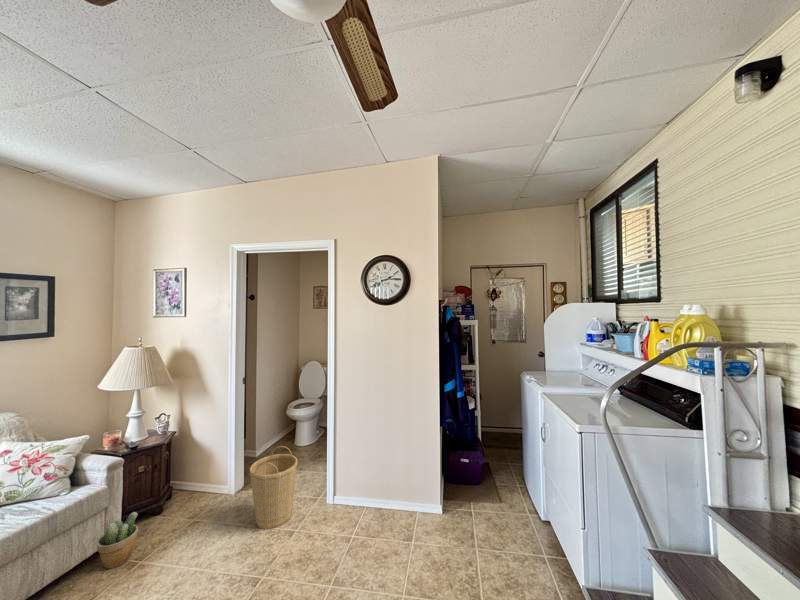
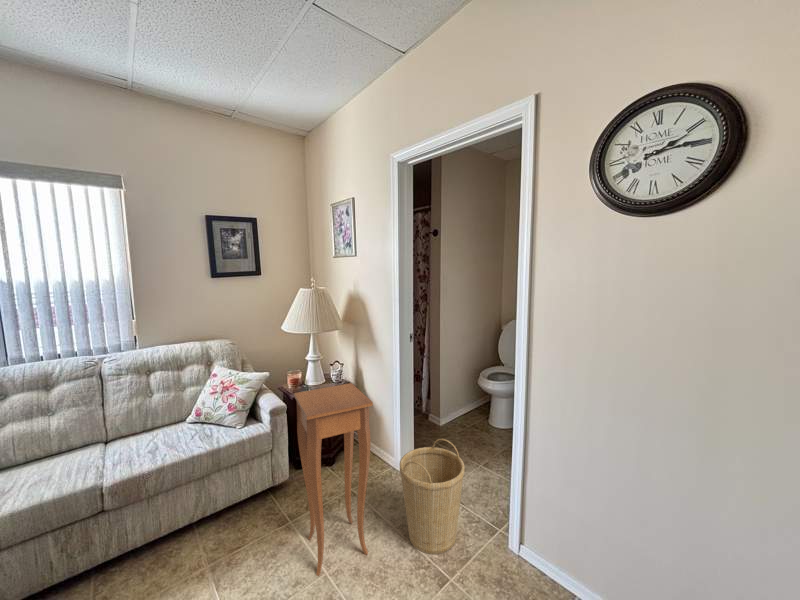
side table: none [157,420,235,578] -> present [294,383,373,576]
potted plant: present [97,512,138,569] -> none [260,465,294,517]

